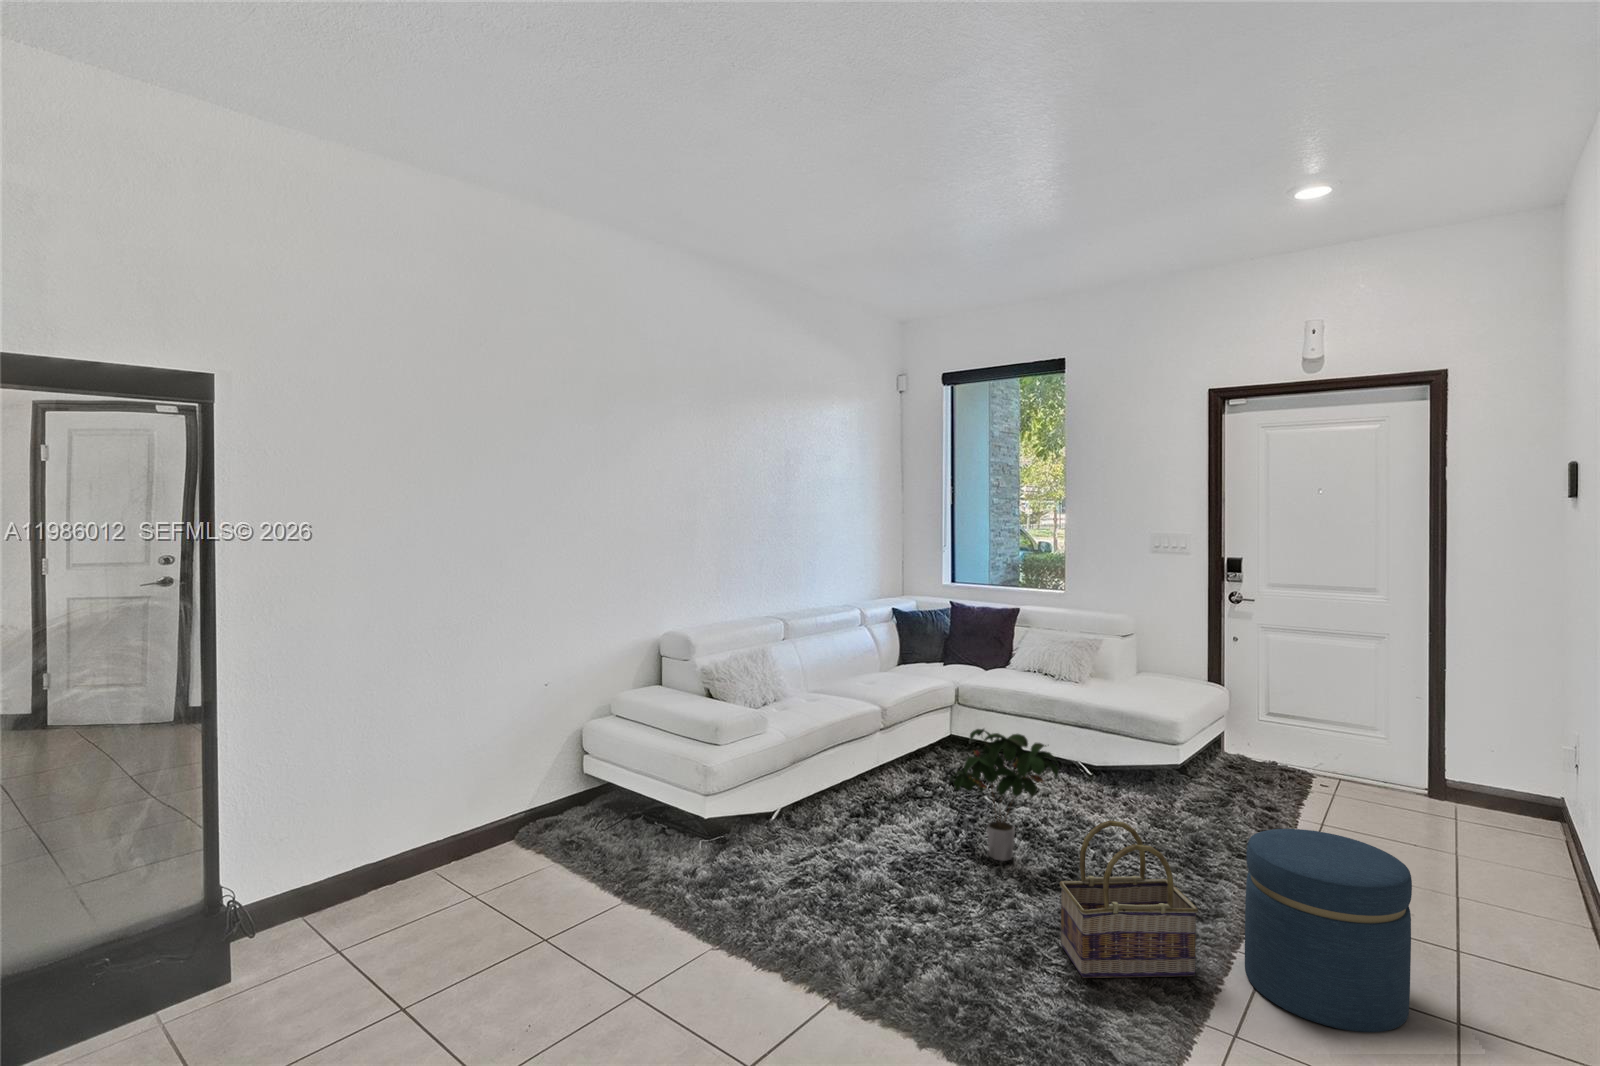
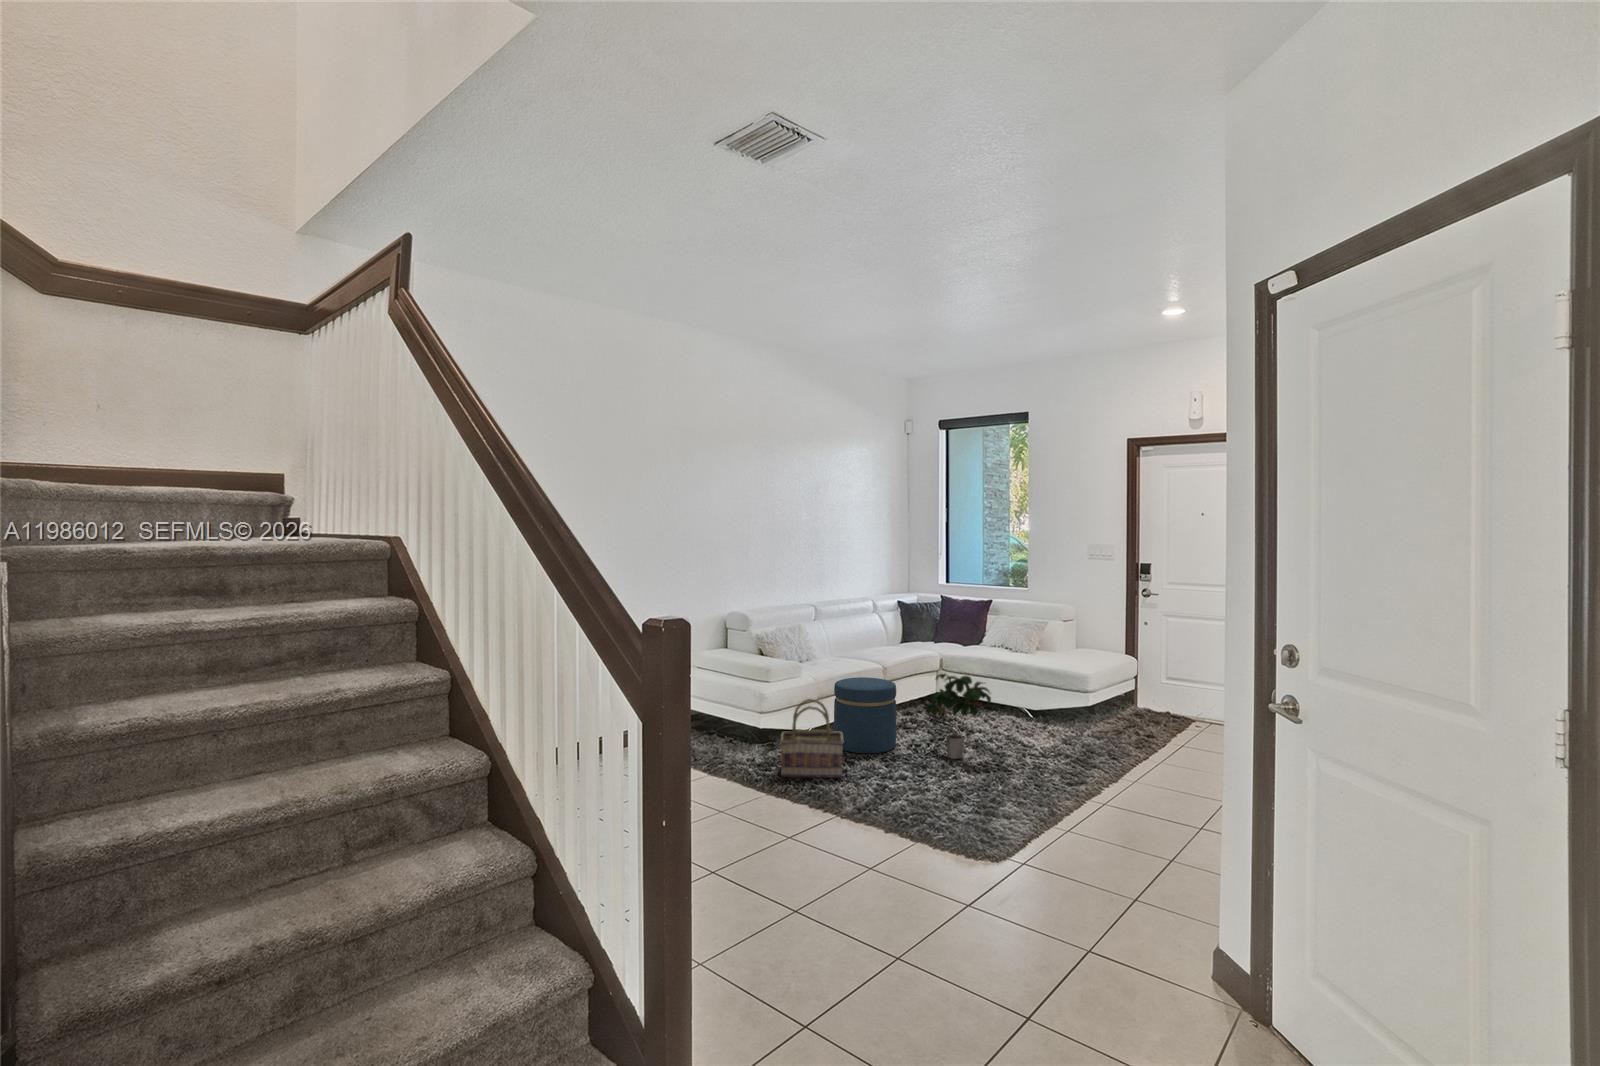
basket: present [1059,821,1198,978] -> present [780,699,843,778]
ottoman: present [1245,829,1412,1032] -> present [834,677,896,753]

